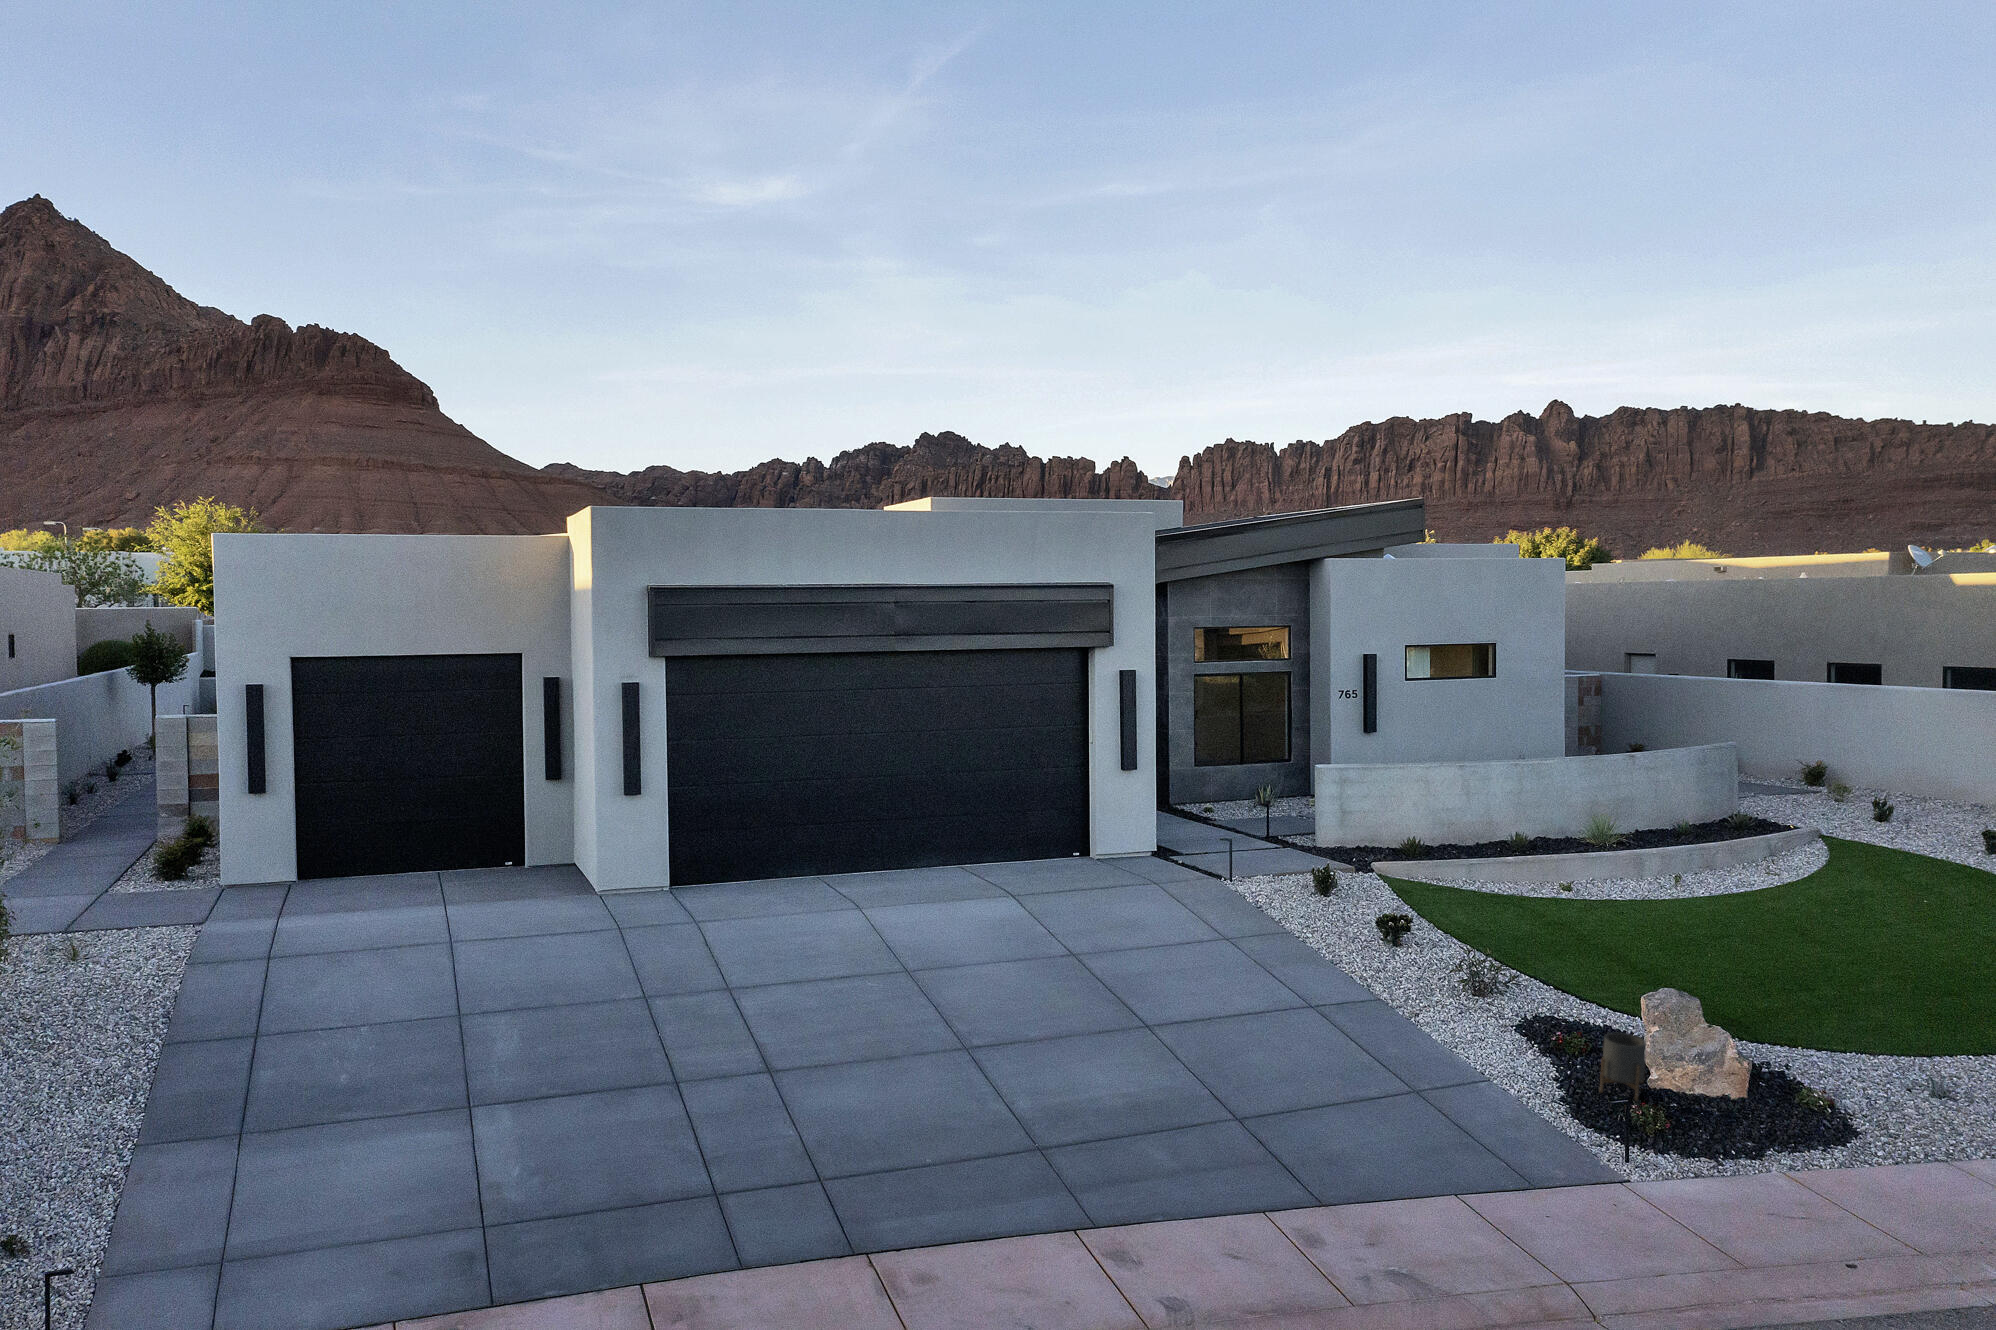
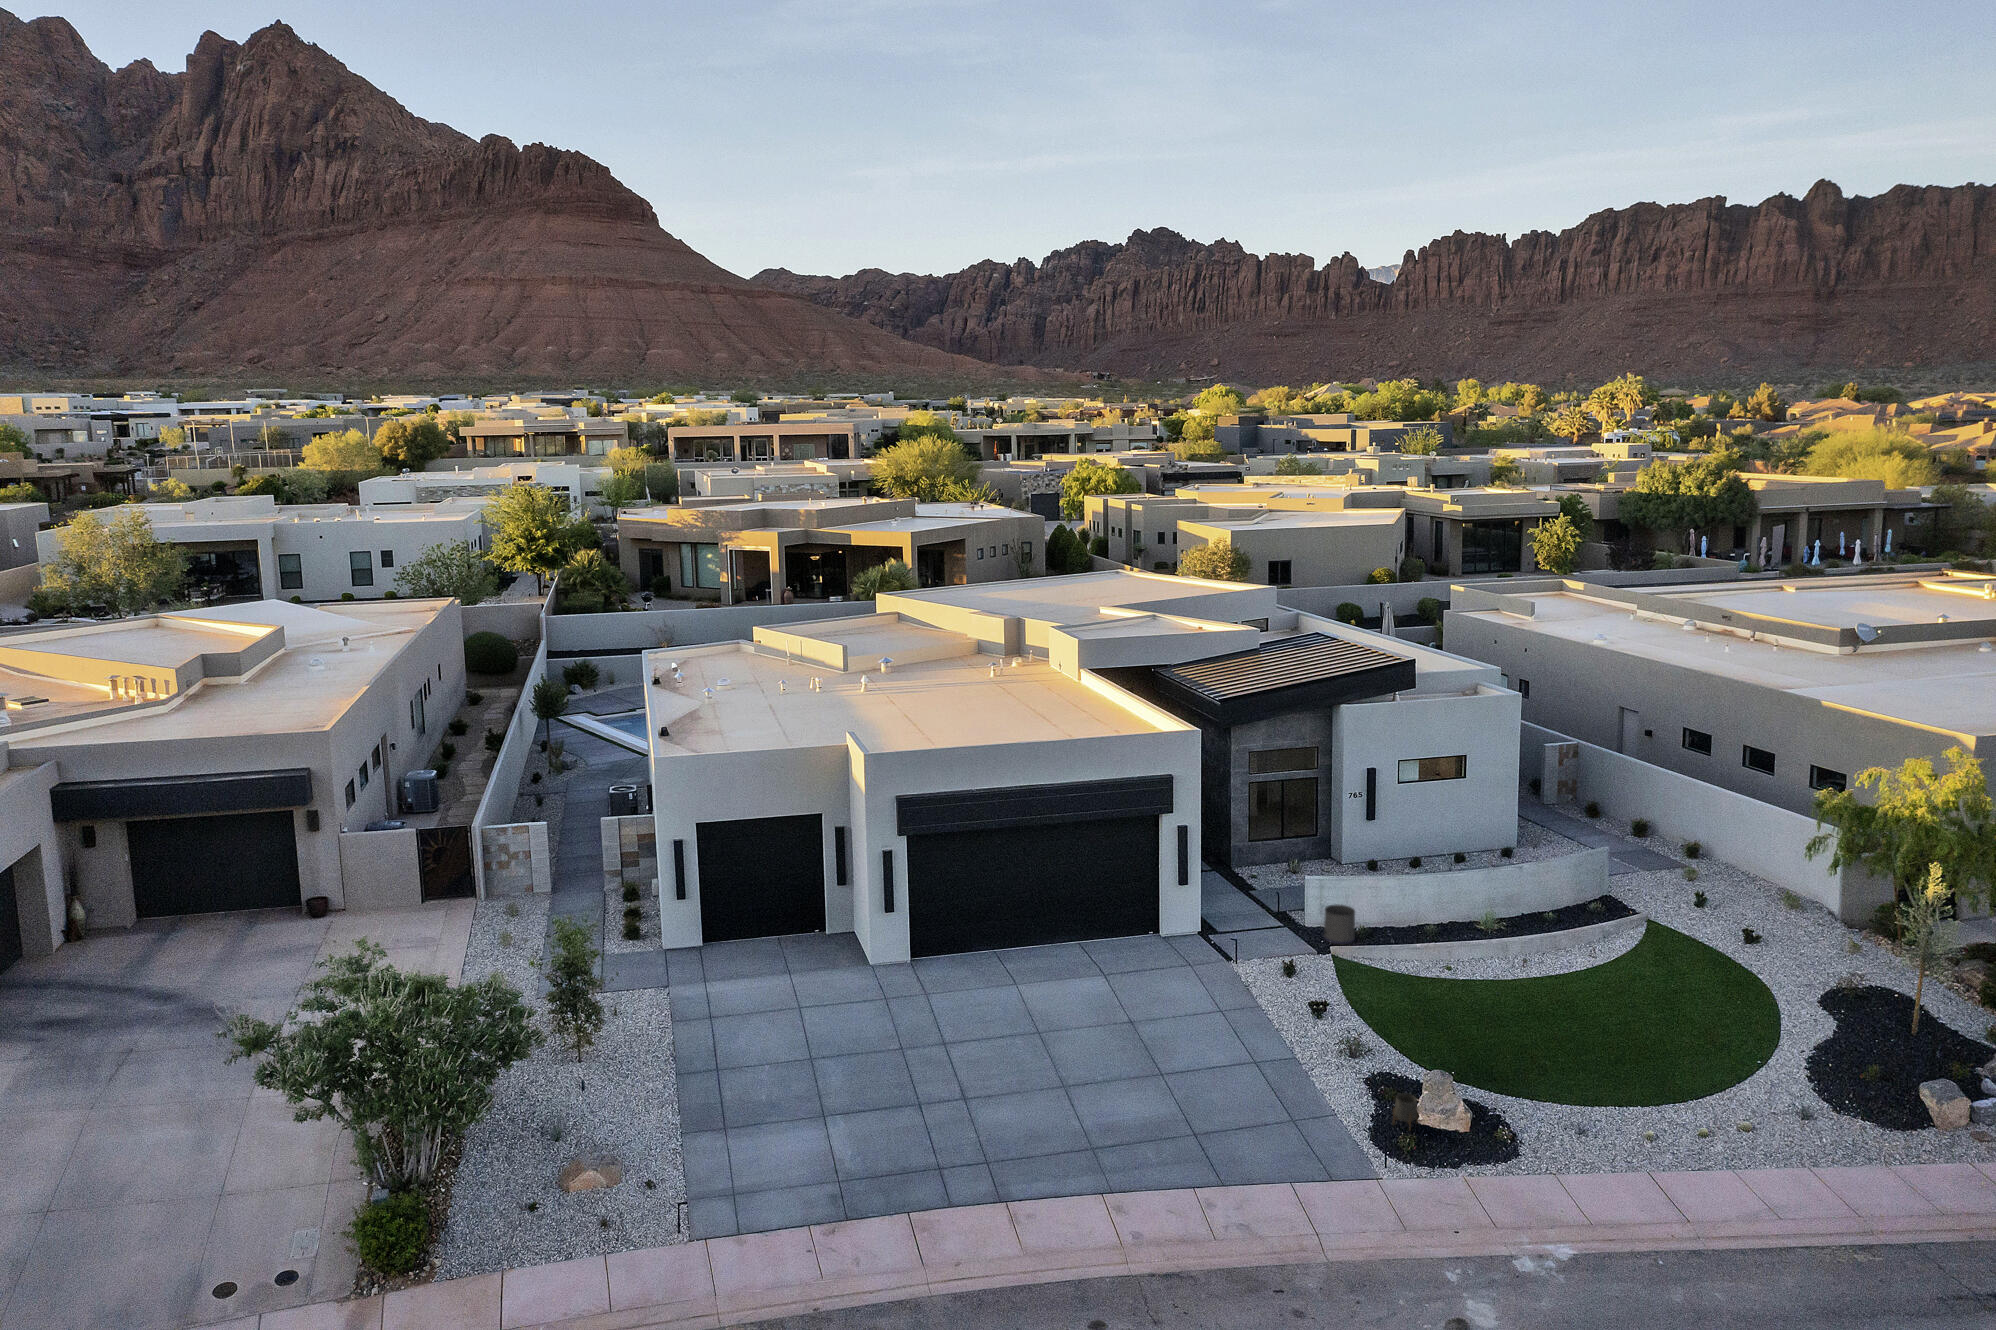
trash can: none [1349,806,1402,864] -> present [1323,905,1355,944]

